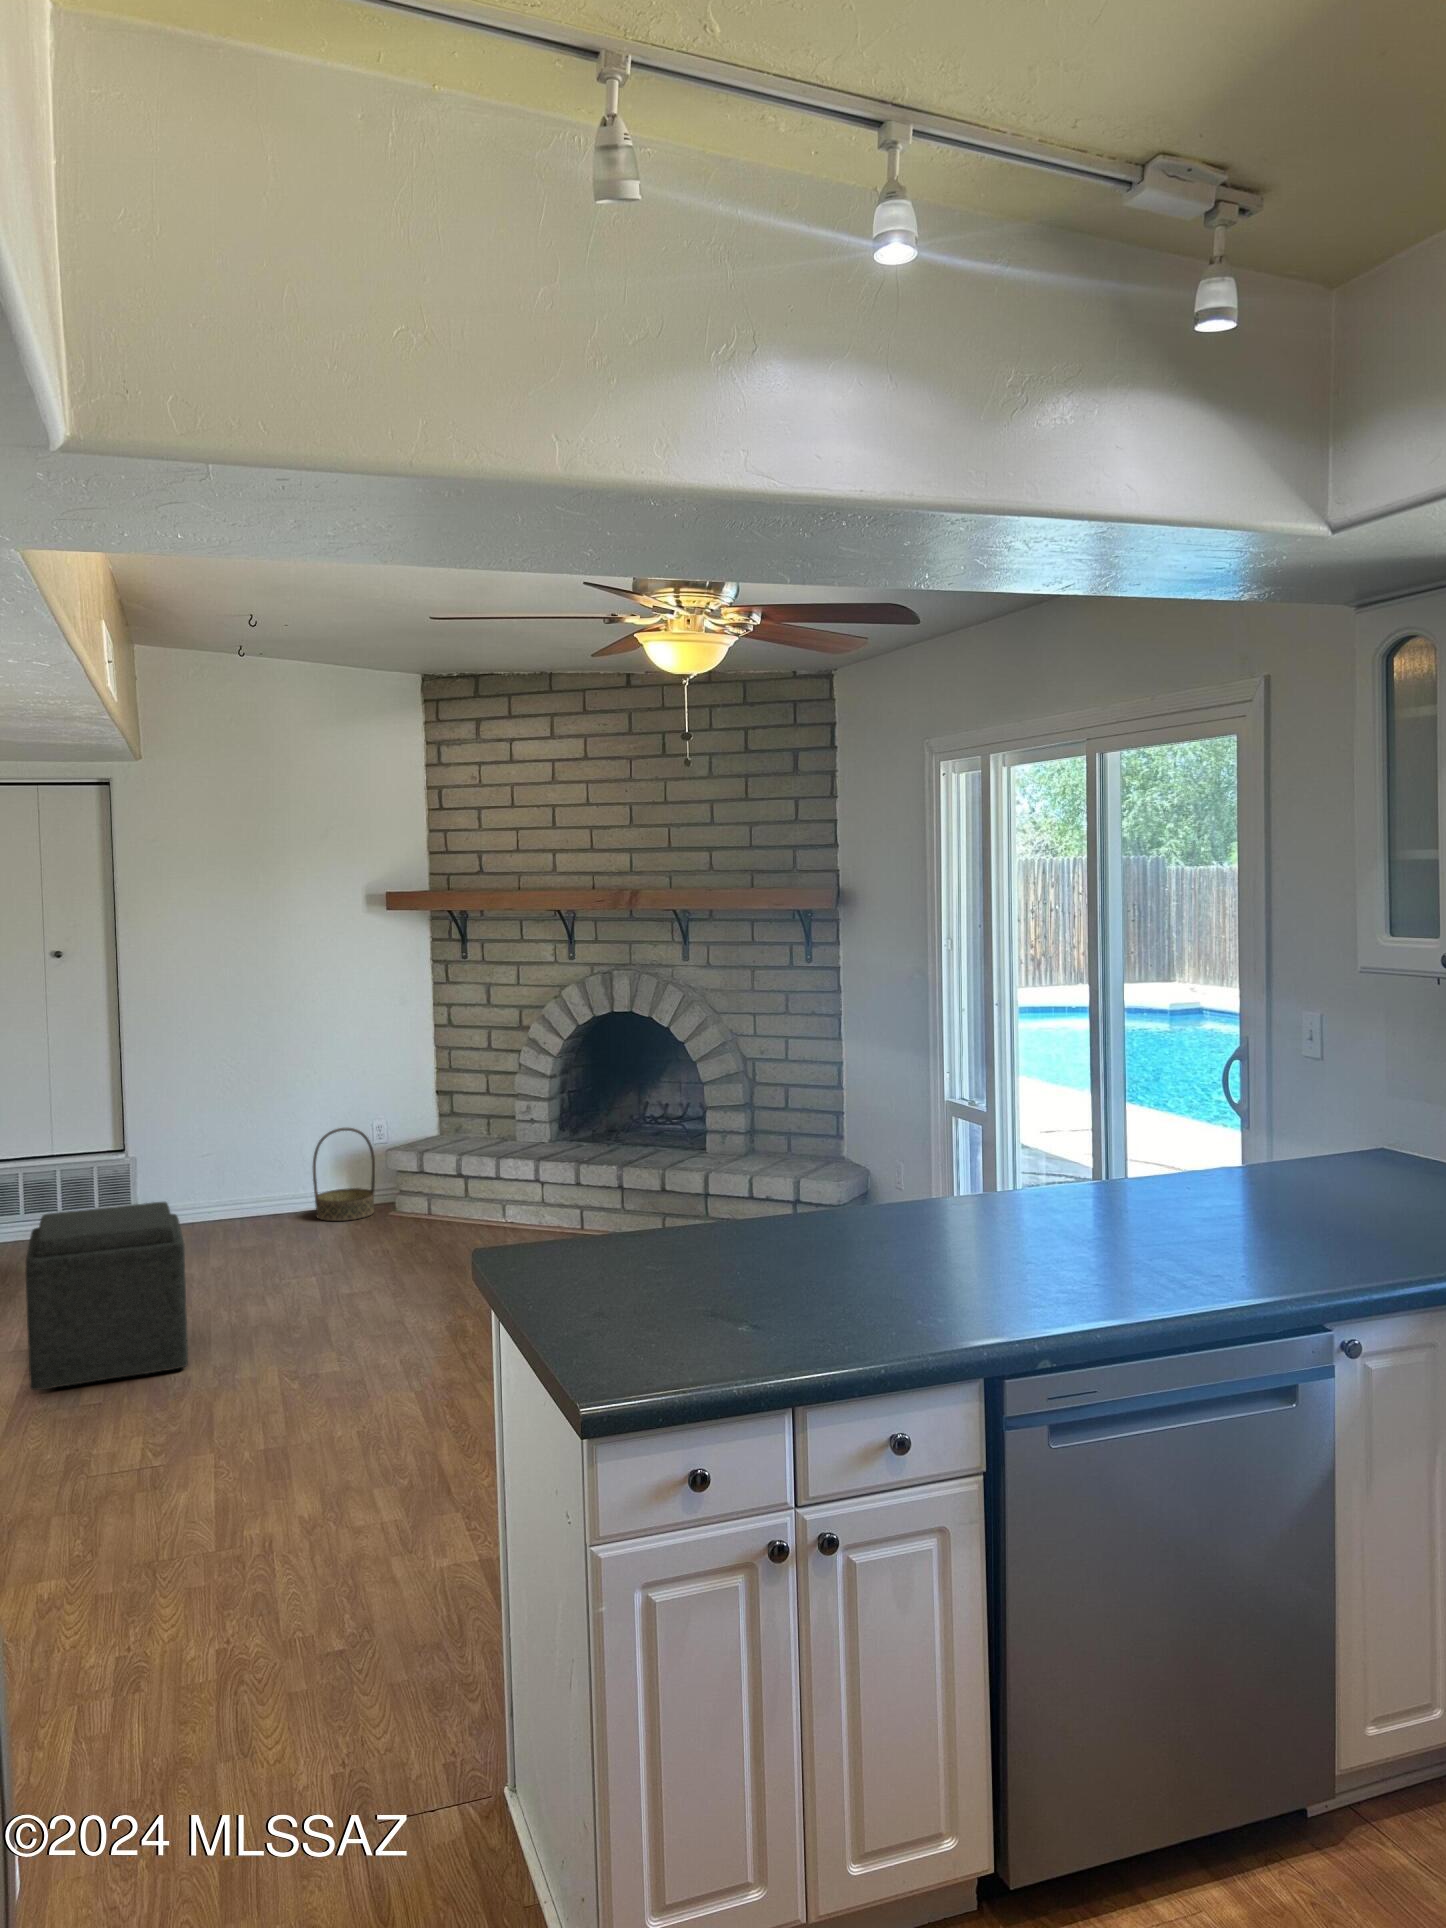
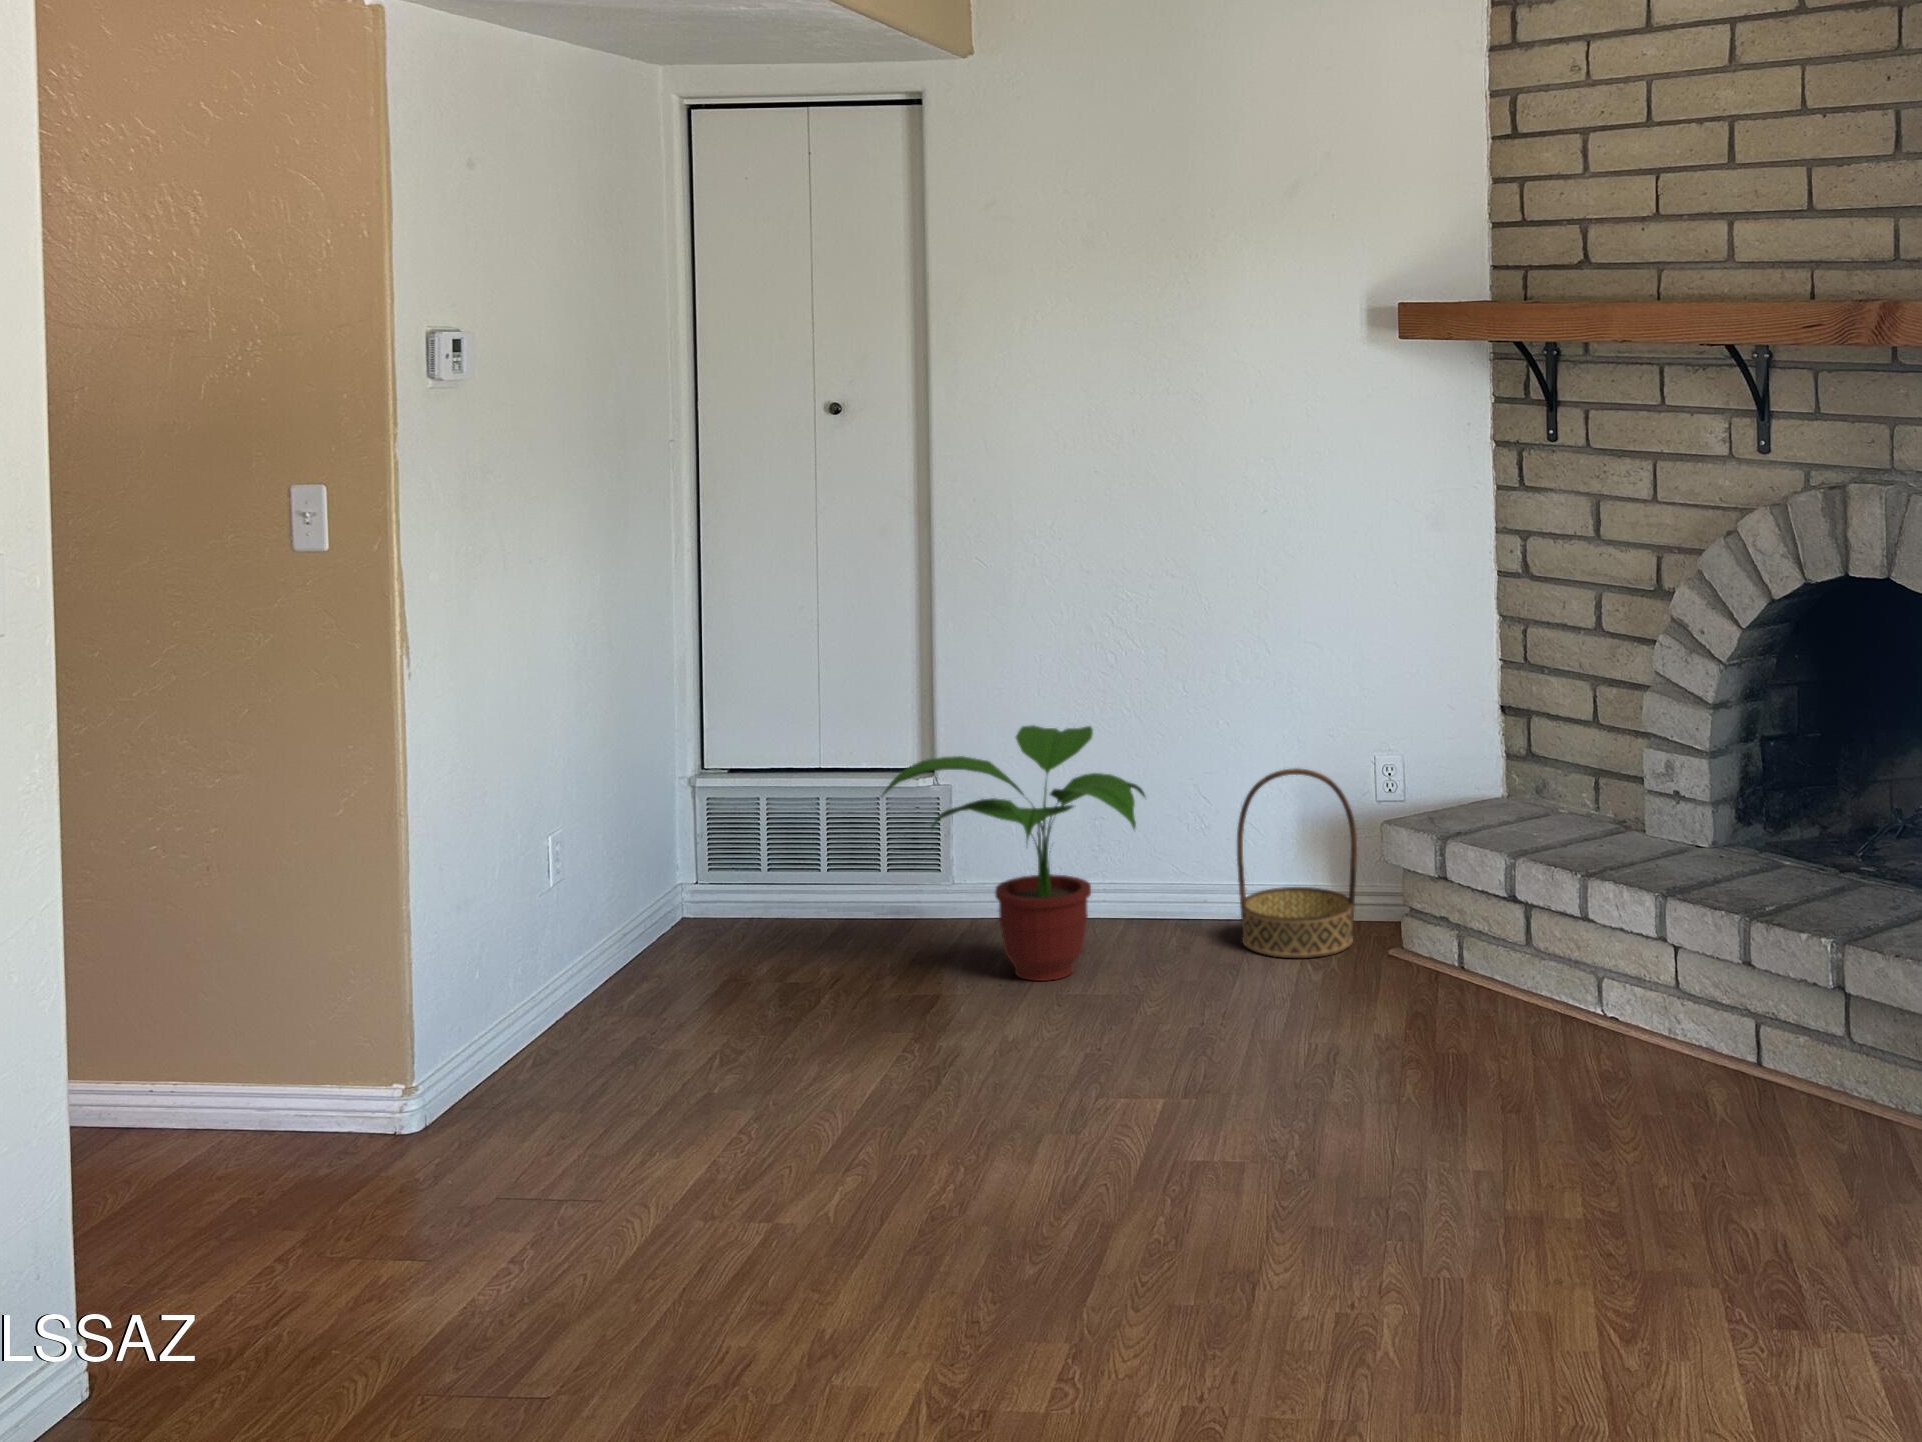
potted plant: none [129,1116,281,1246] -> present [883,725,1145,981]
ottoman: present [26,1202,188,1390] -> none [437,921,805,1304]

